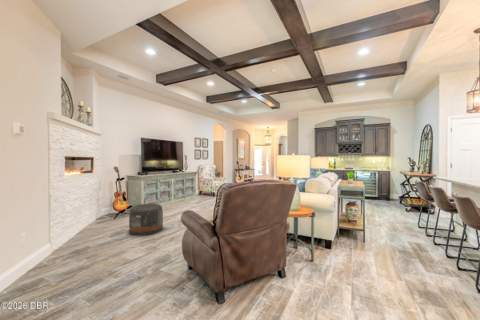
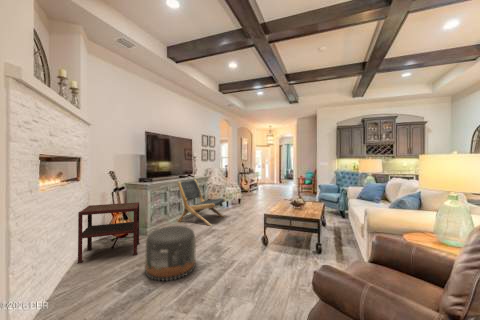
lounge chair: none [166,174,205,209] -> present [178,179,225,226]
side table: none [90,189,133,226] -> present [77,202,139,264]

